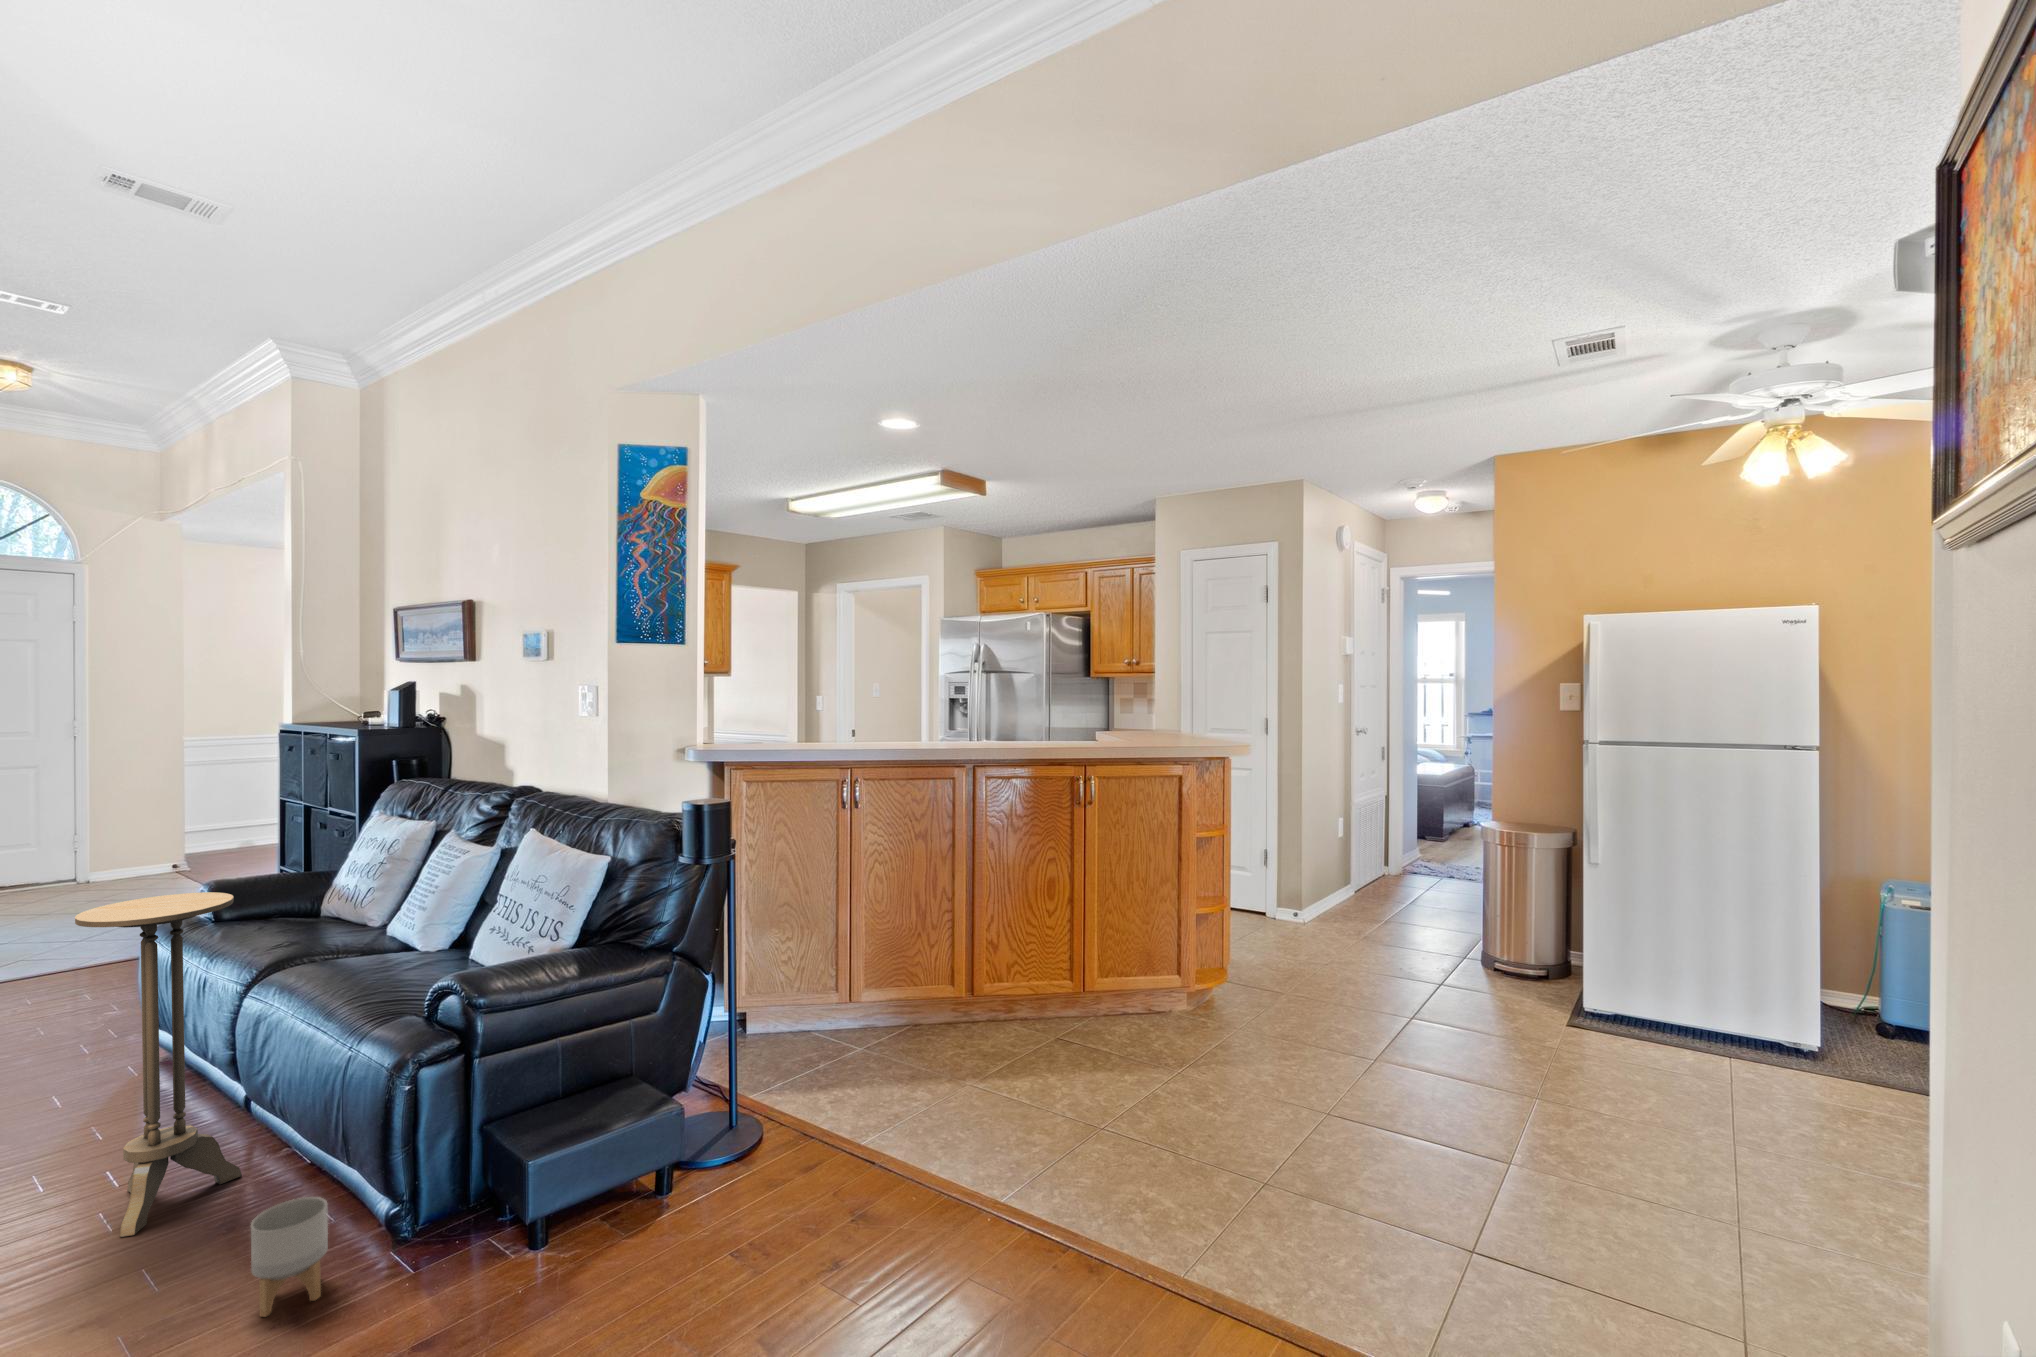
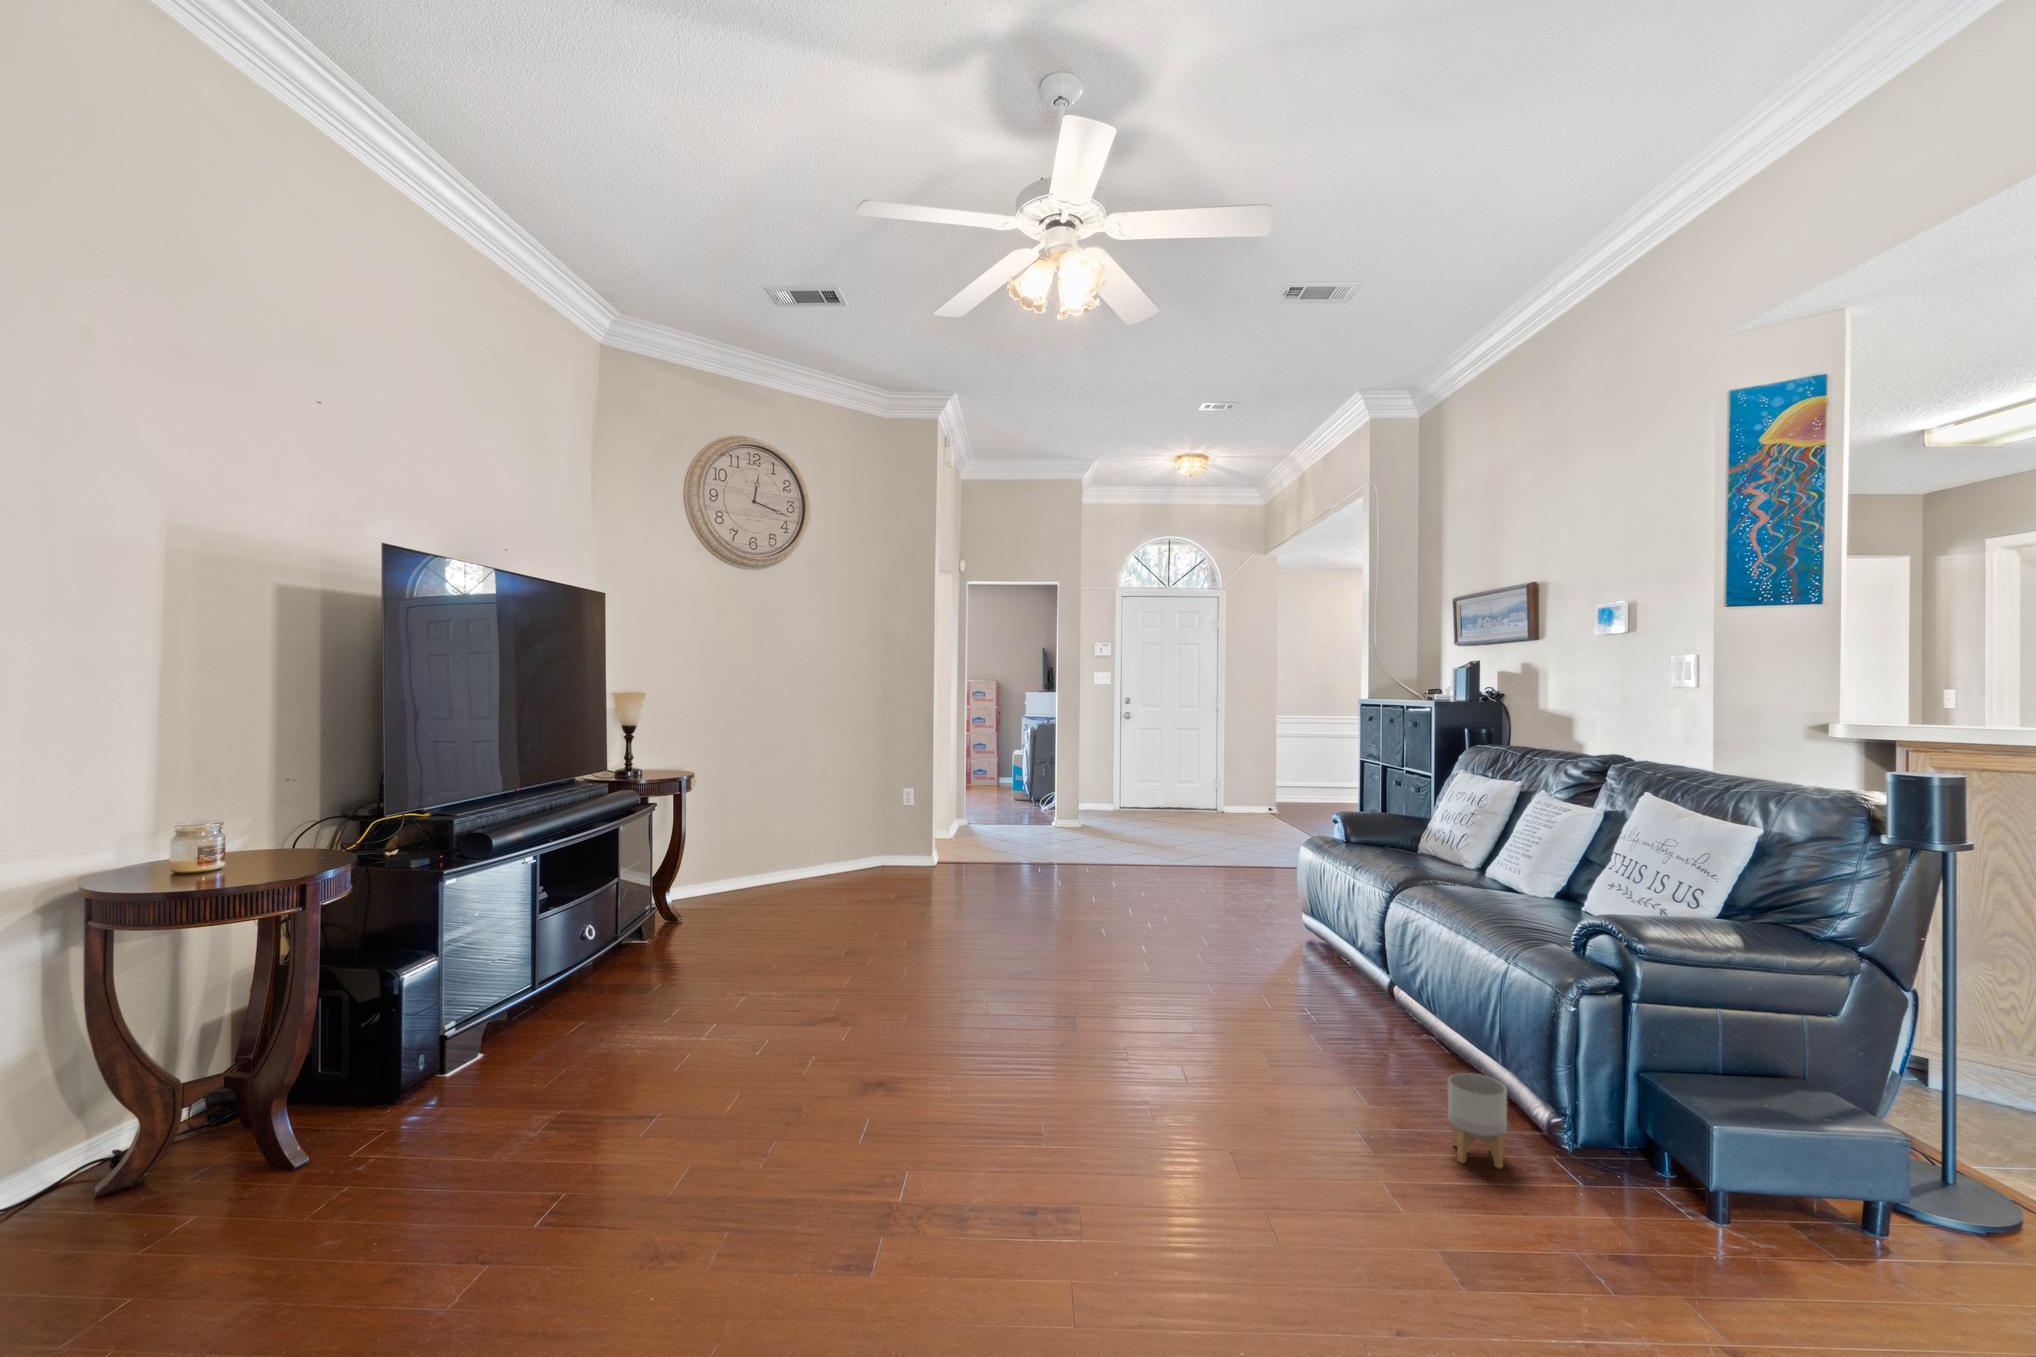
side table: present [75,892,242,1237] -> none [1304,806,1401,1061]

